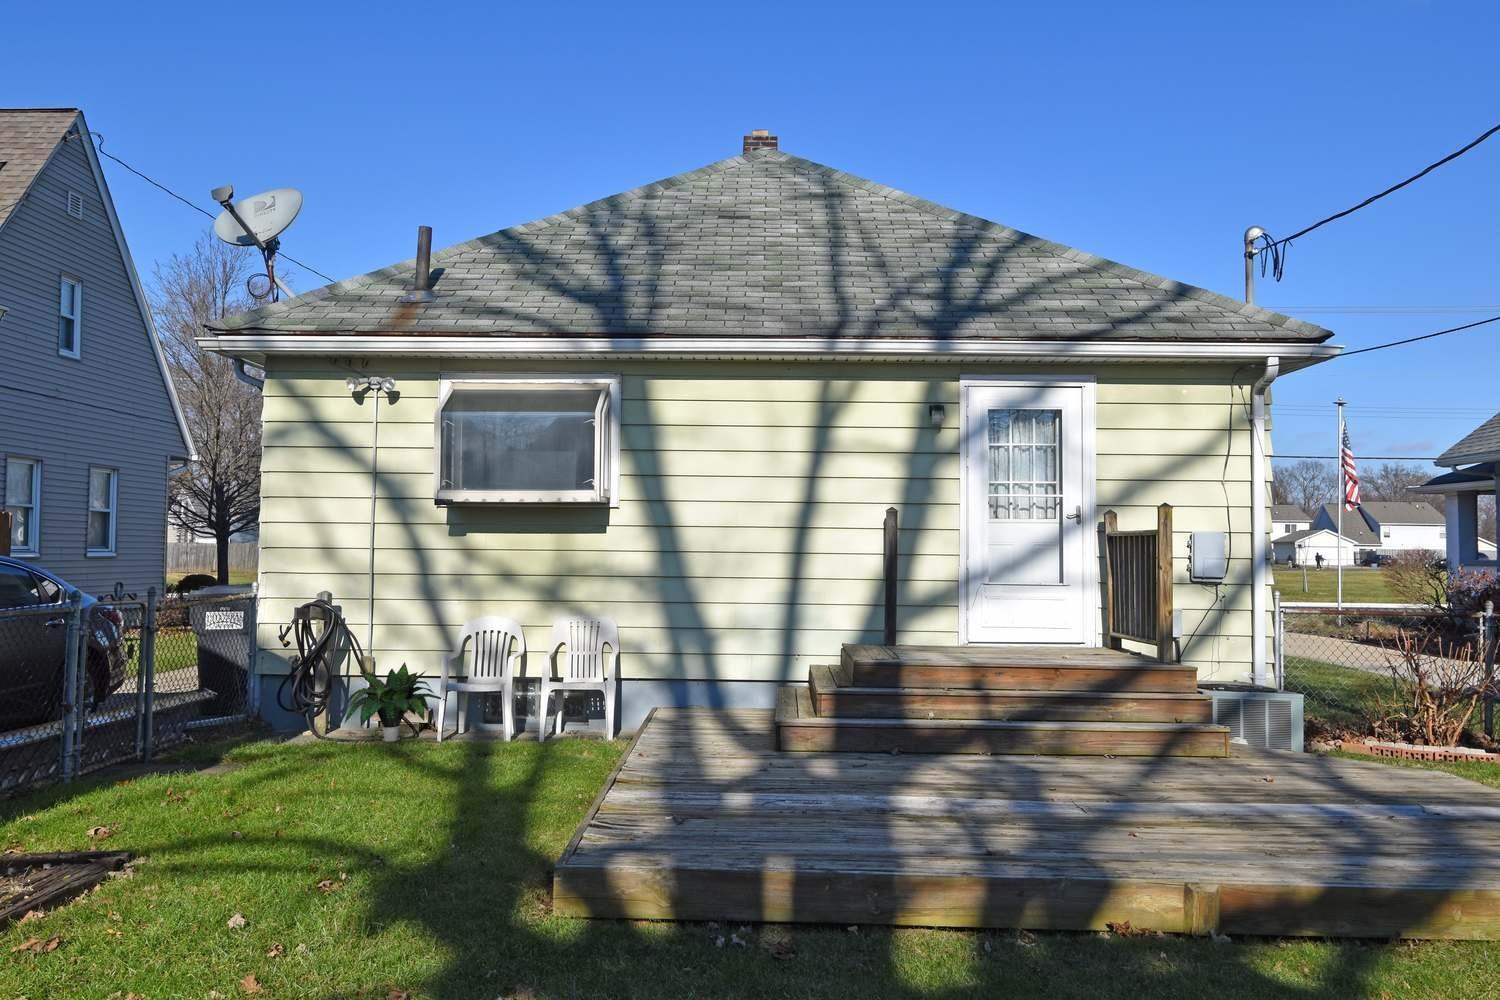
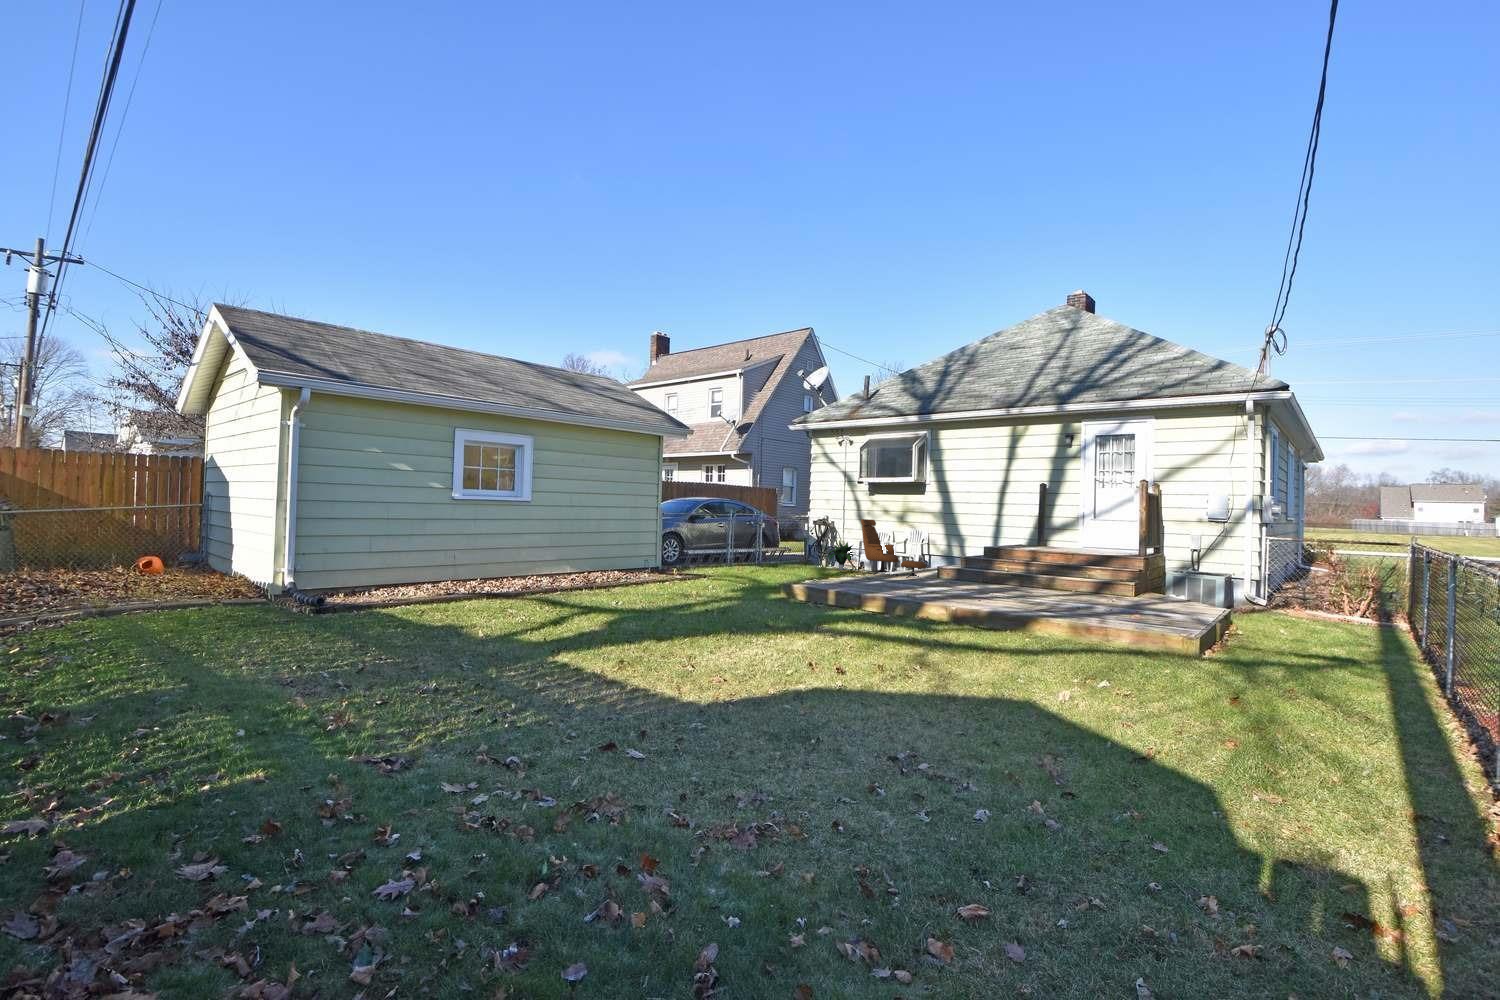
lounge chair: none [463,602,644,757] -> present [861,519,926,578]

